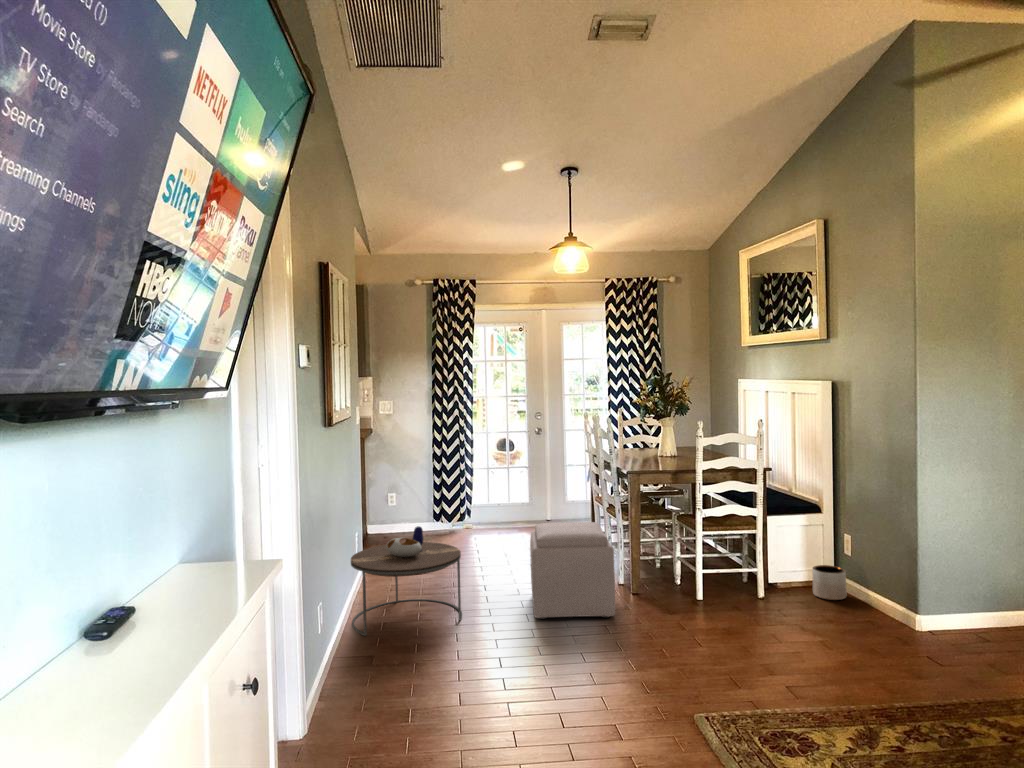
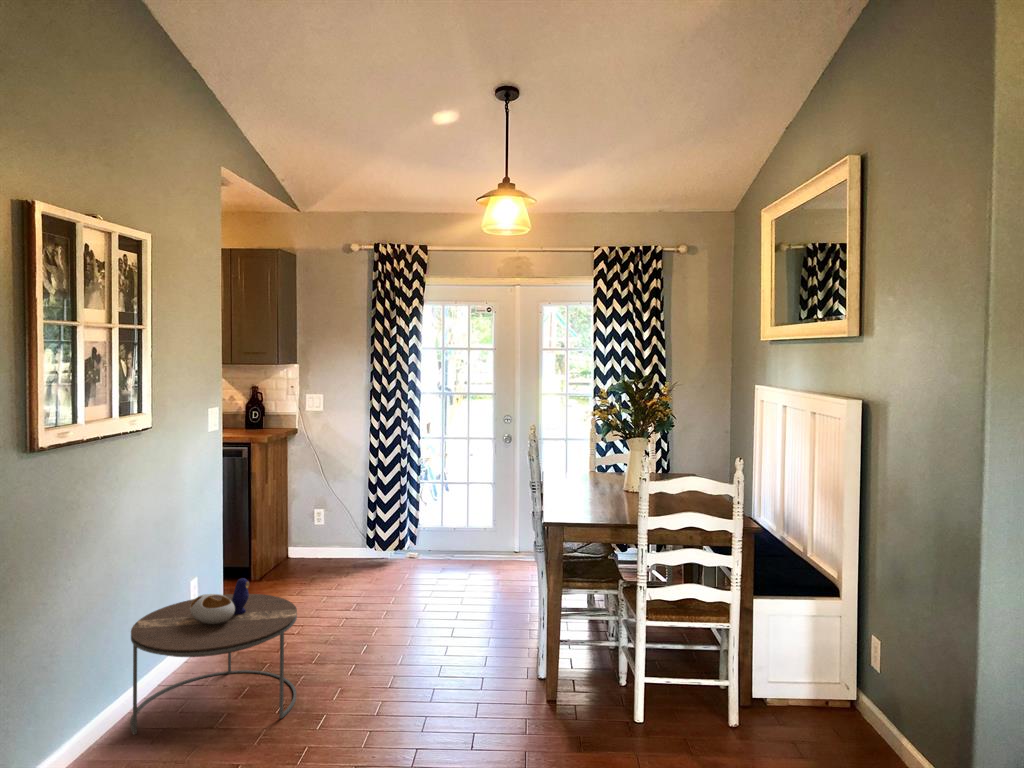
ottoman: present [530,522,615,619] -> none [379,583,512,738]
planter: present [812,565,847,600] -> none [818,678,871,740]

